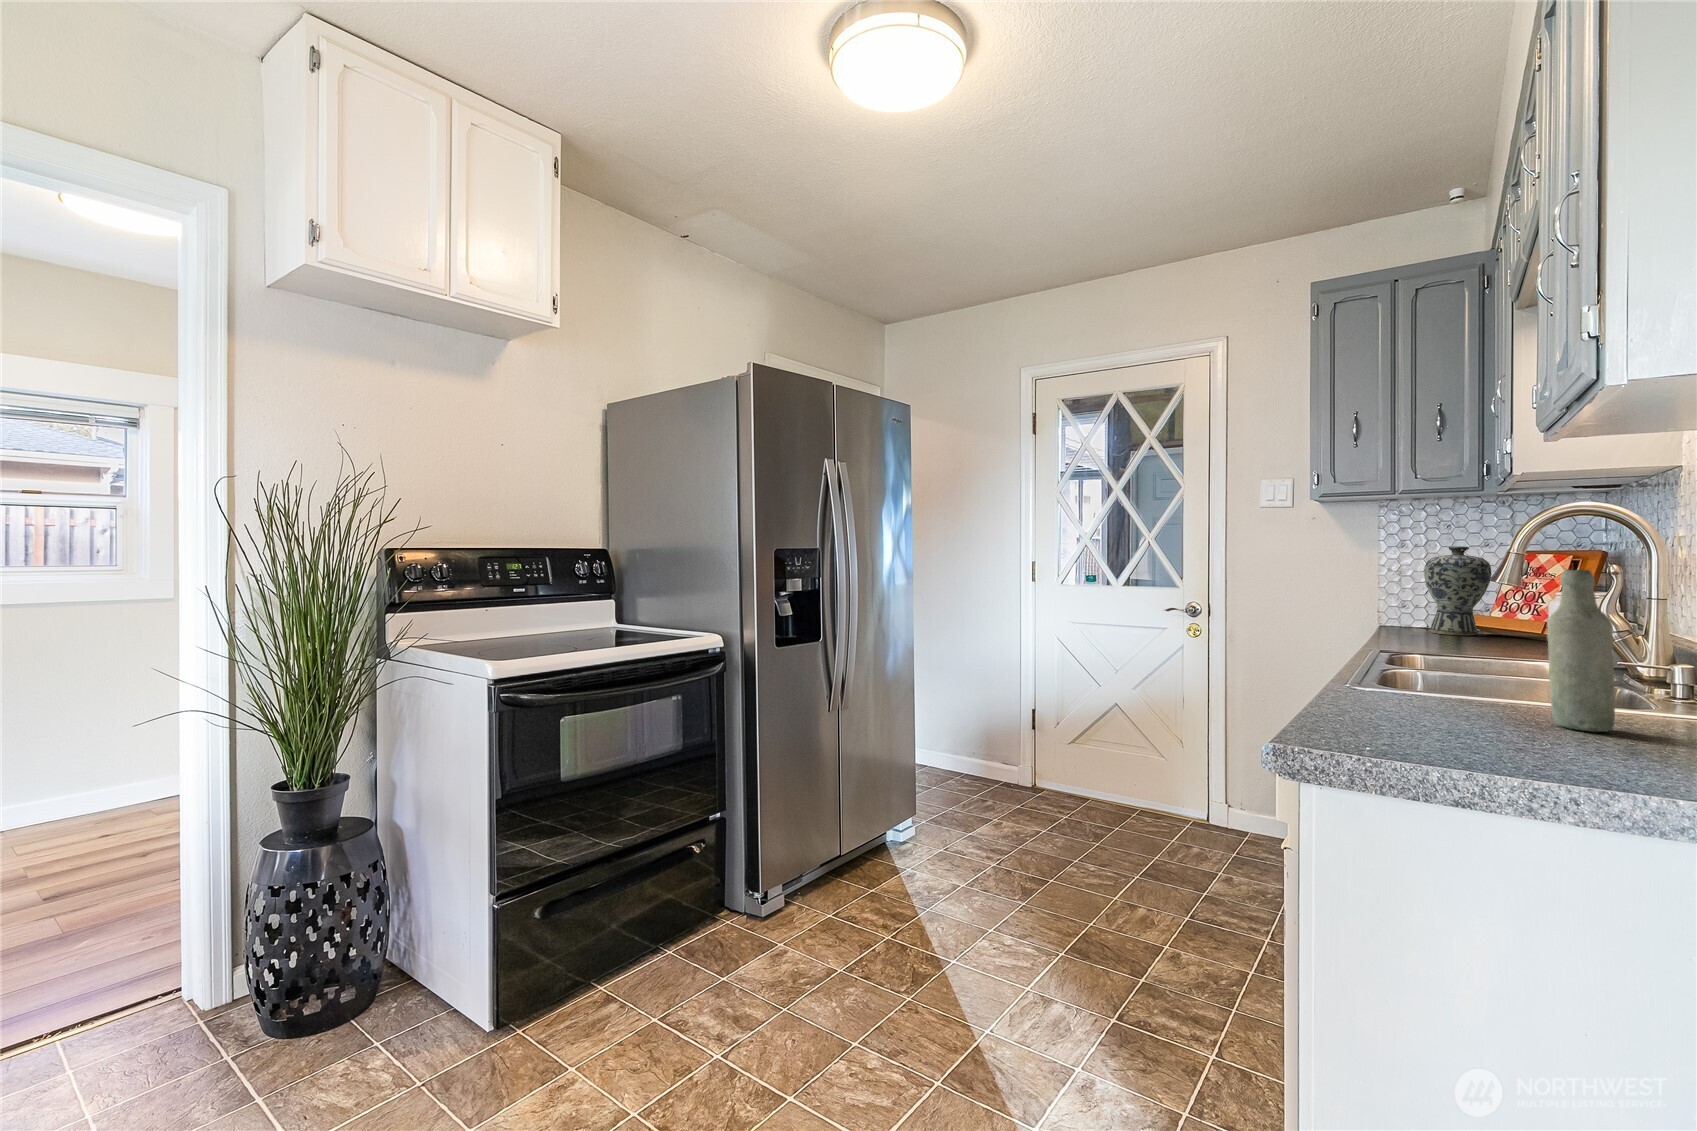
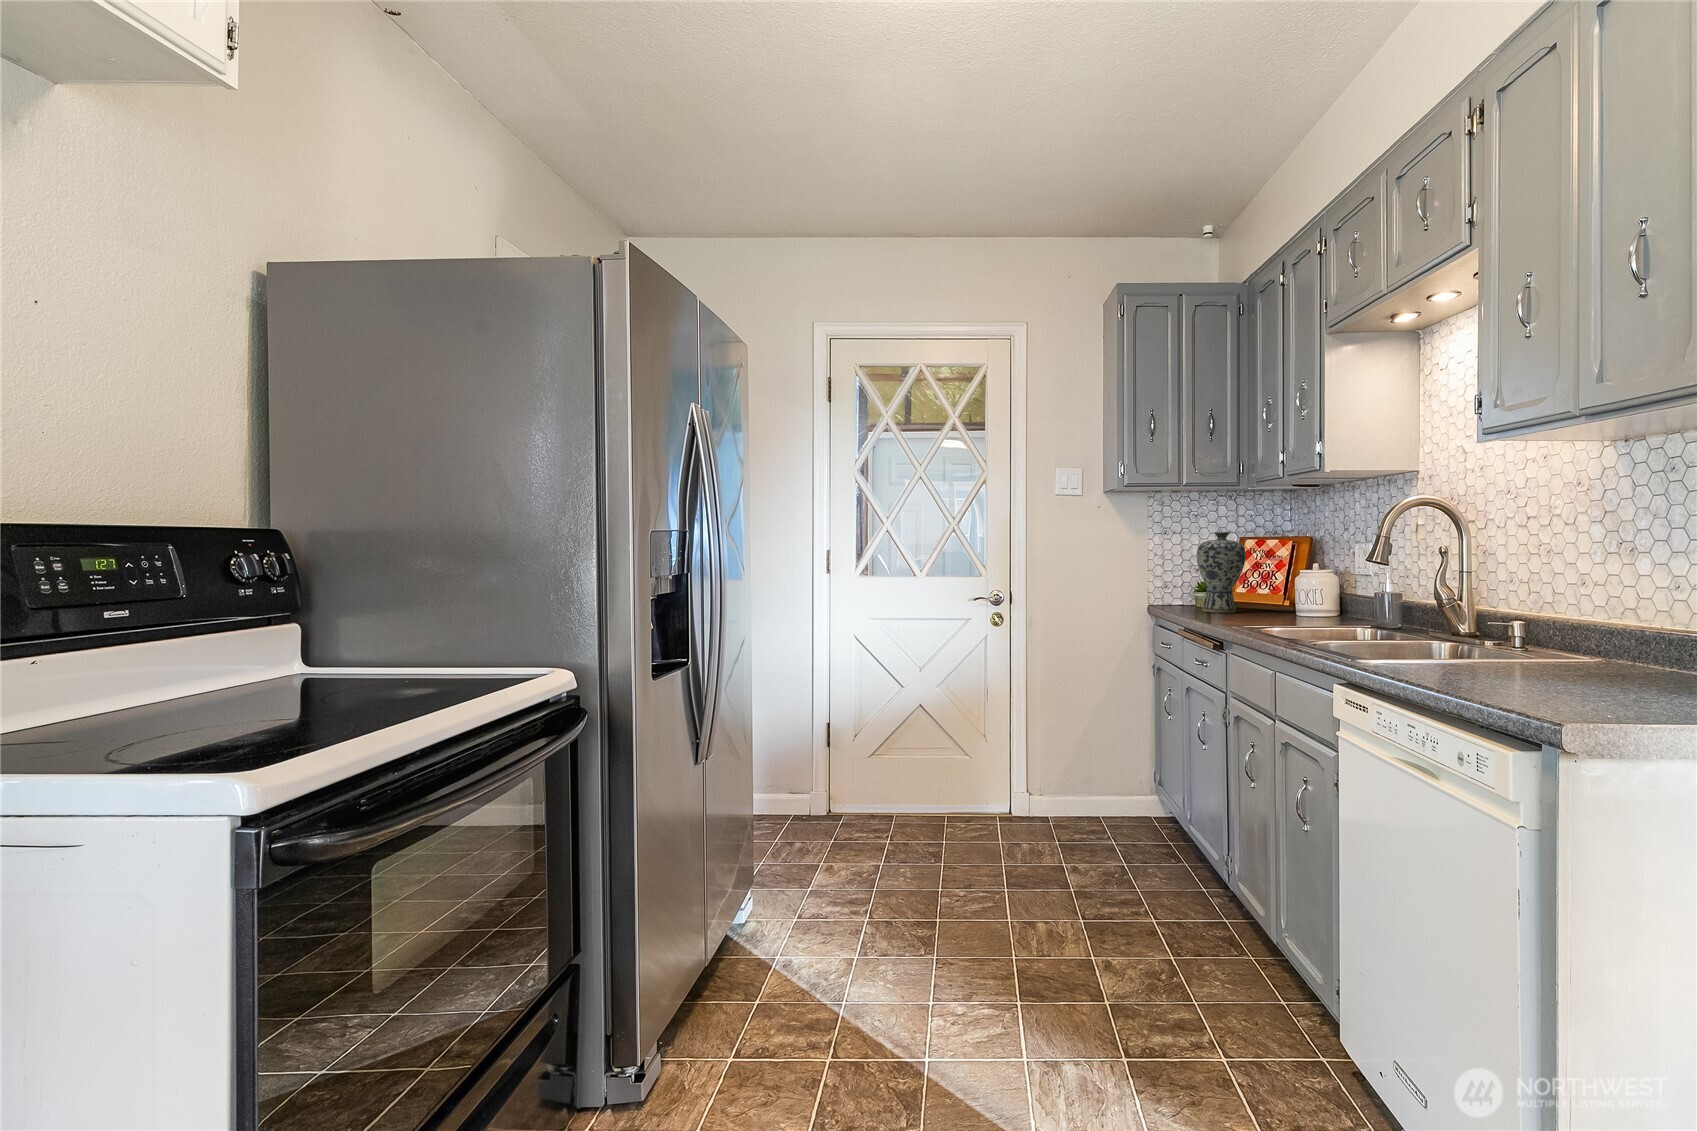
bottle: present [1547,569,1615,732] -> none [1520,545,1566,674]

